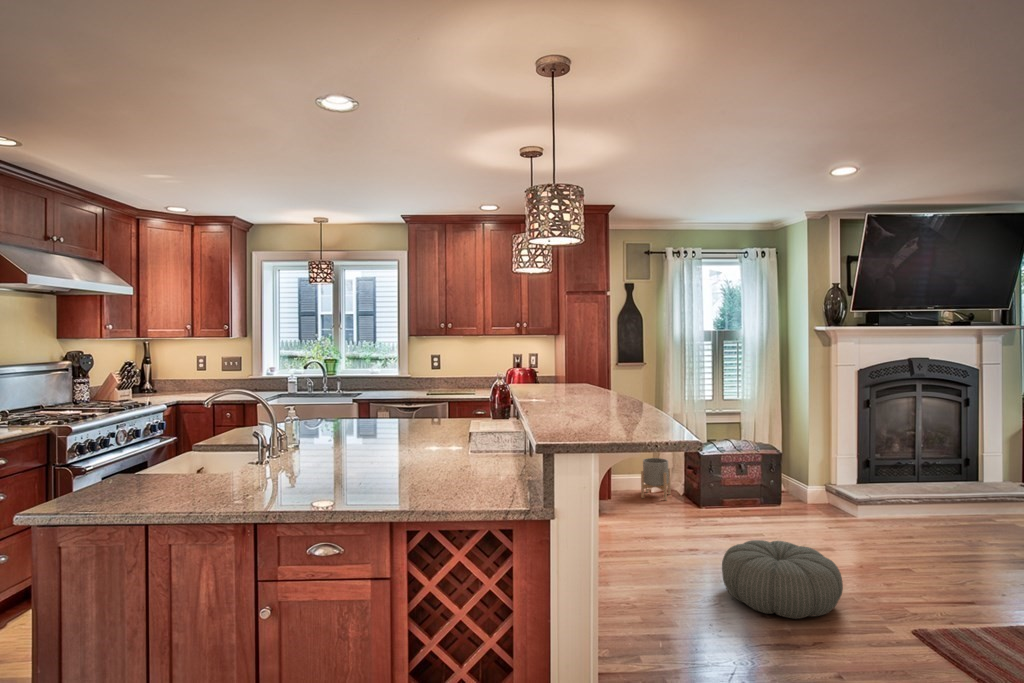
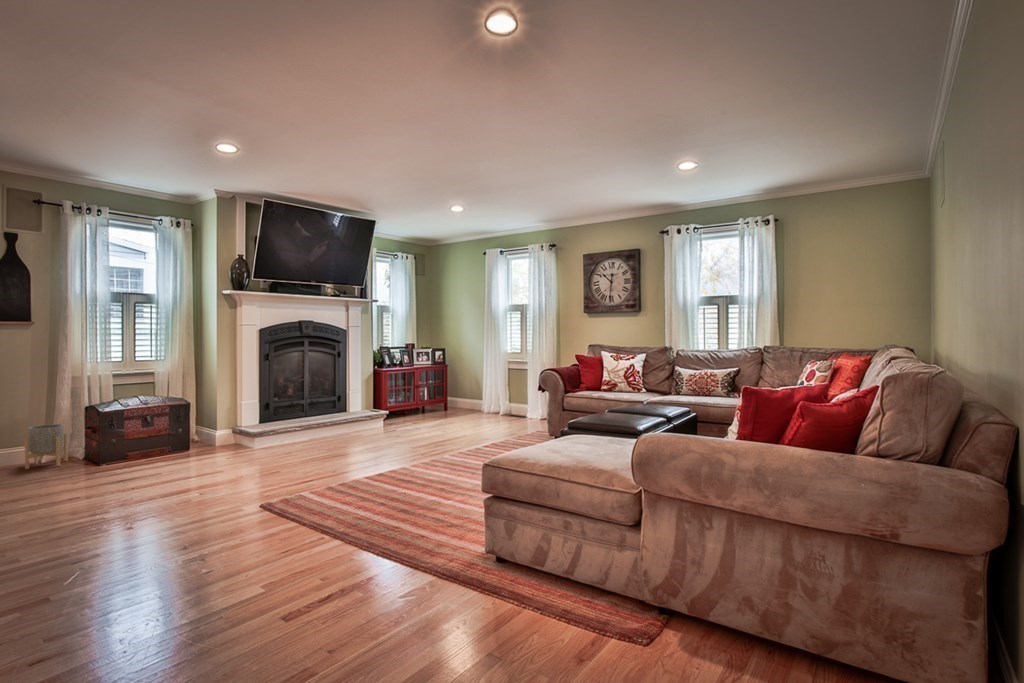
pouf: present [722,540,843,619] -> none [93,463,211,524]

